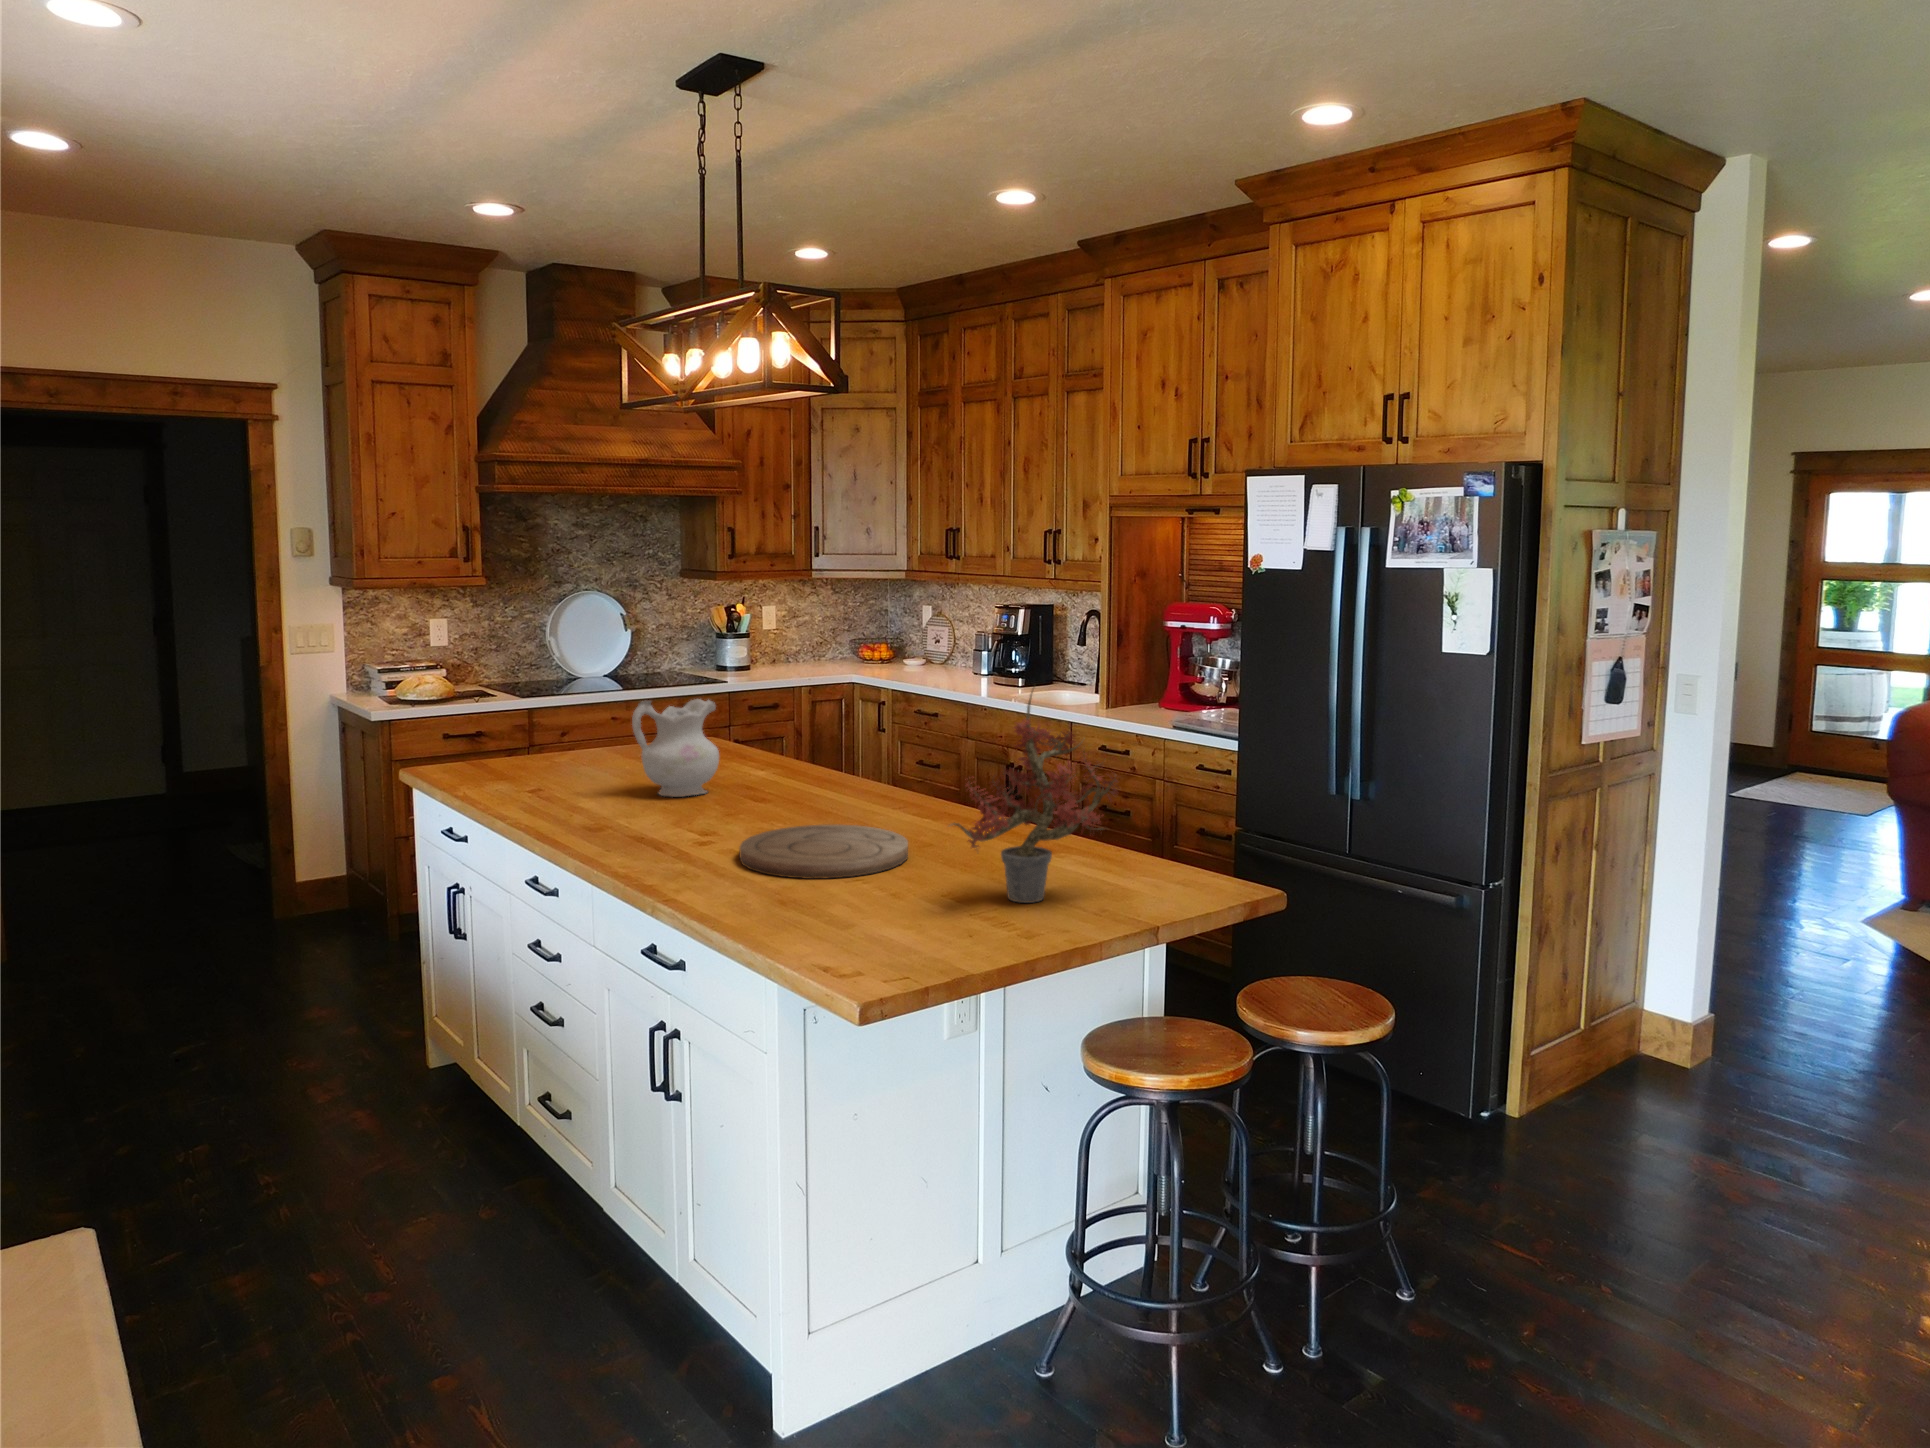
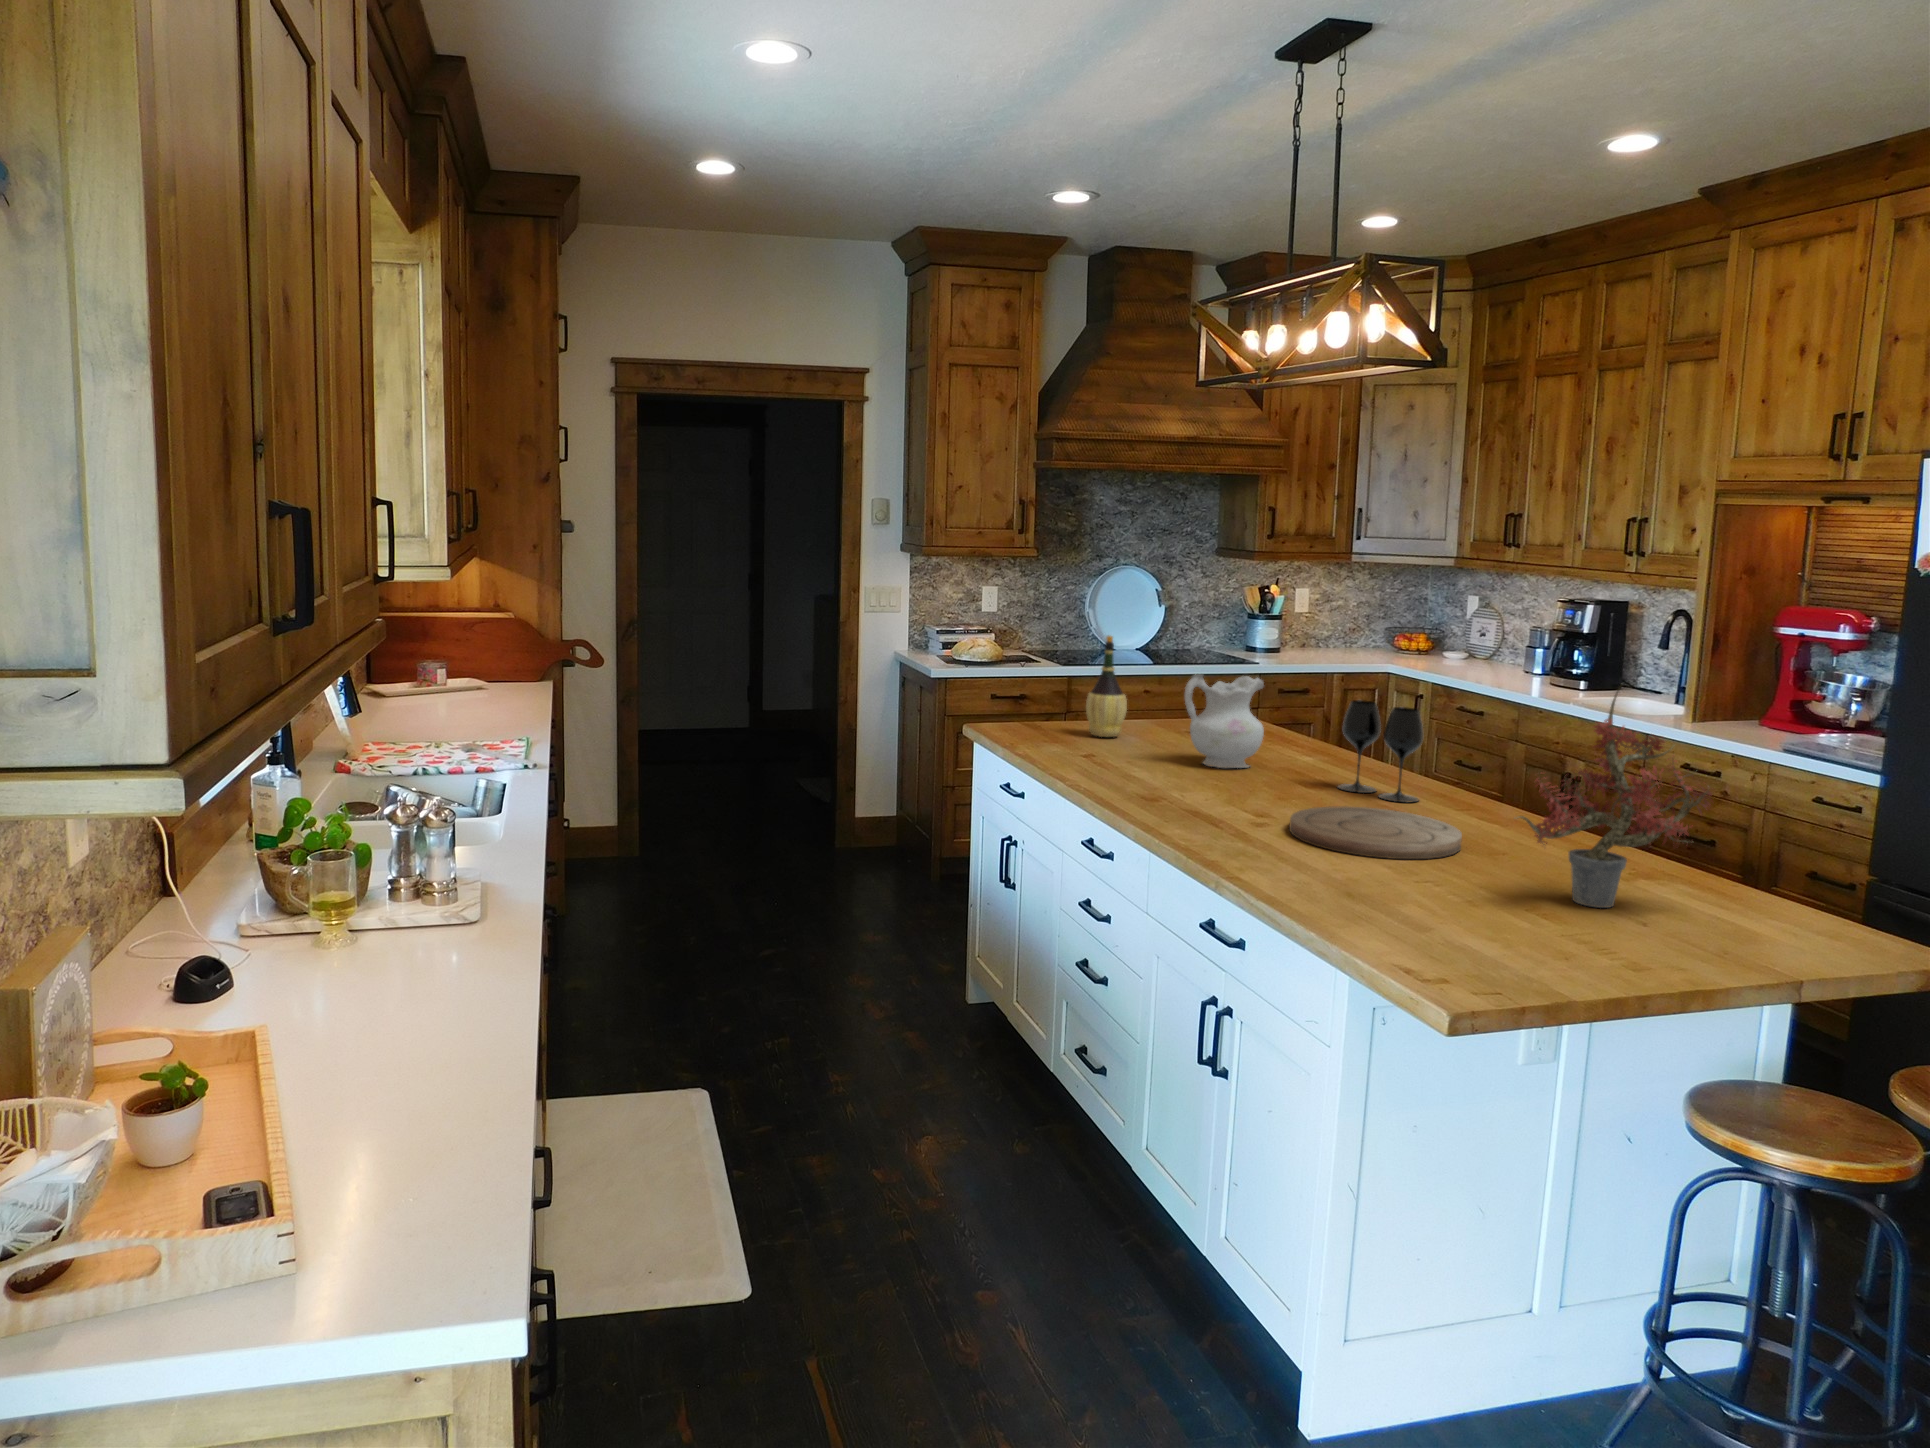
wine bottle: none [530,665,577,775] -> present [1086,635,1127,737]
wine glass: none [794,715,872,814] -> present [1338,700,1423,802]

